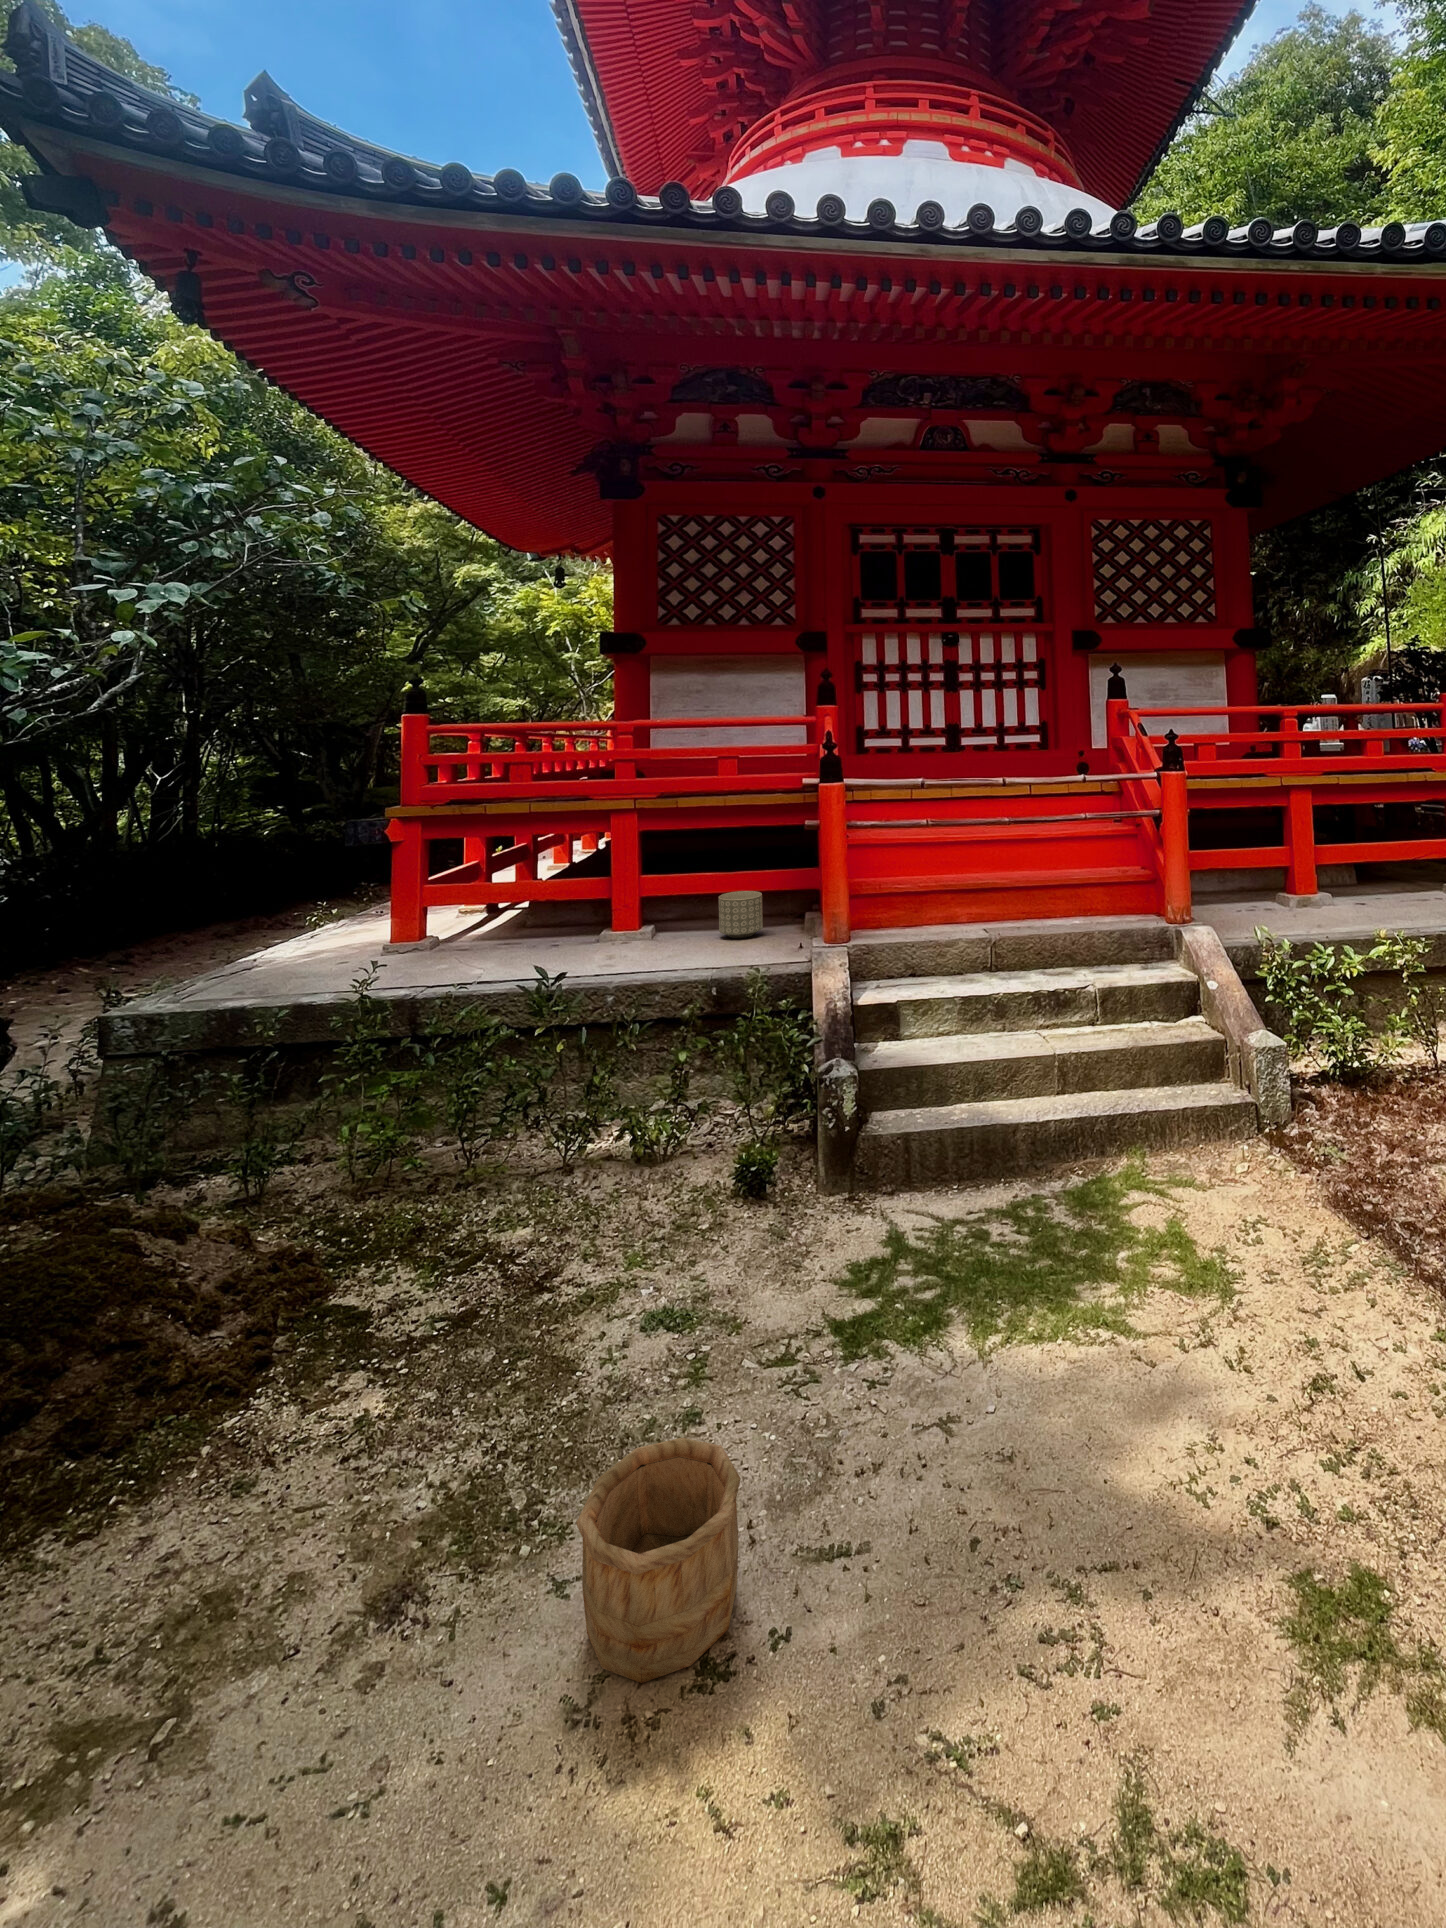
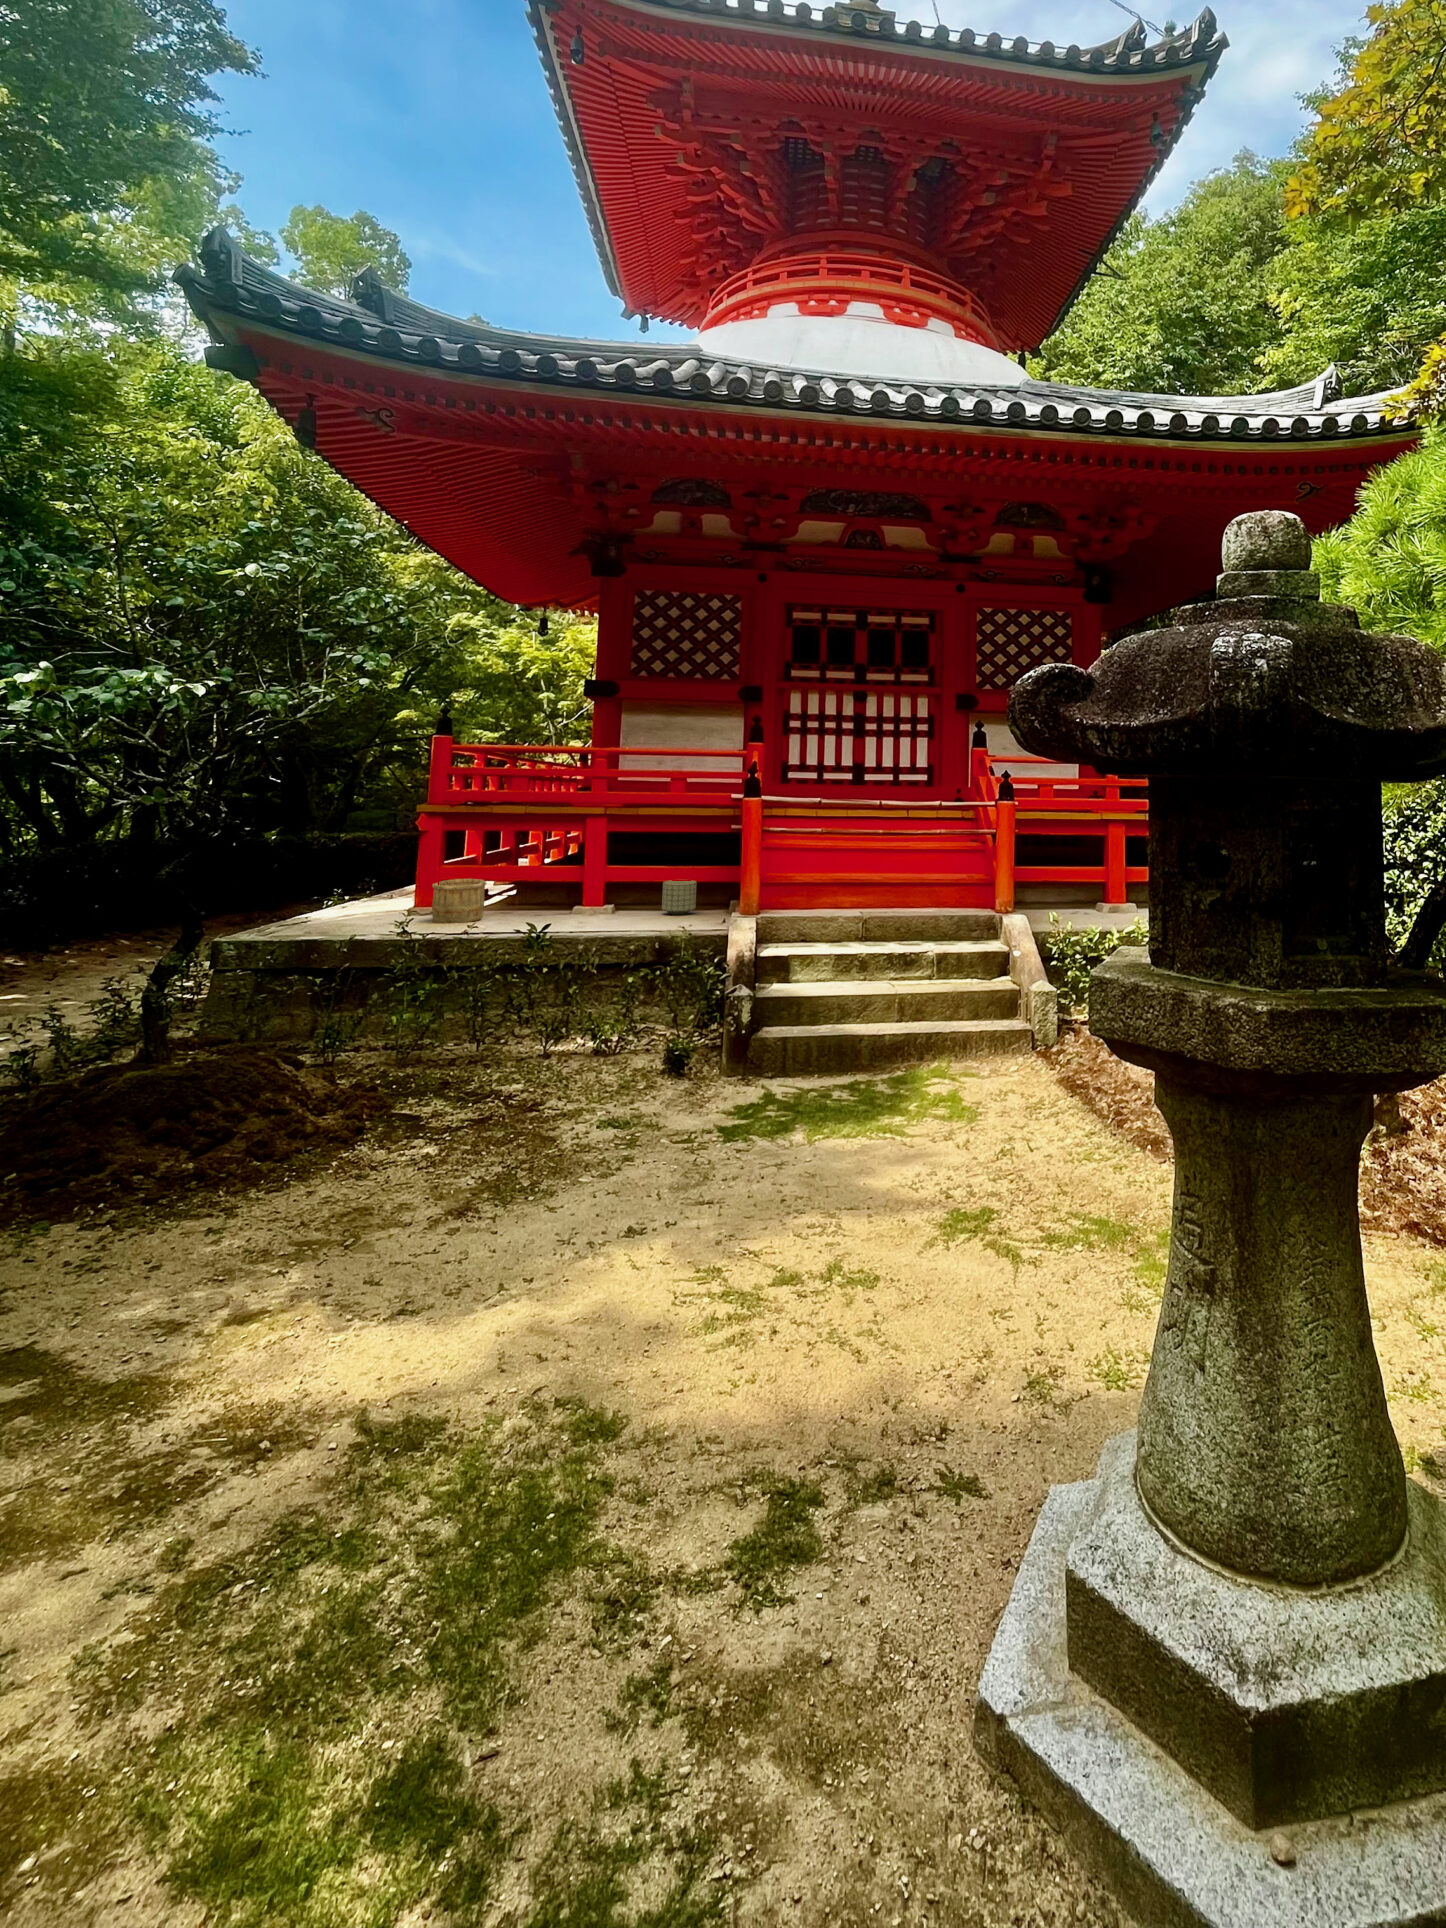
wooden bucket: present [576,1438,741,1683] -> present [432,879,487,924]

